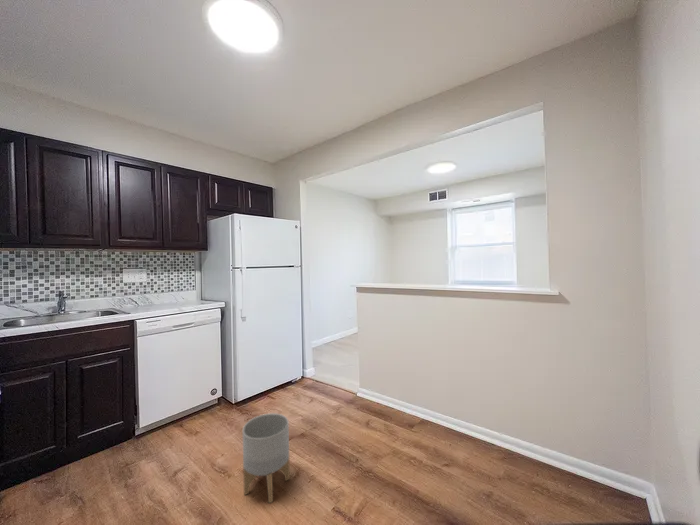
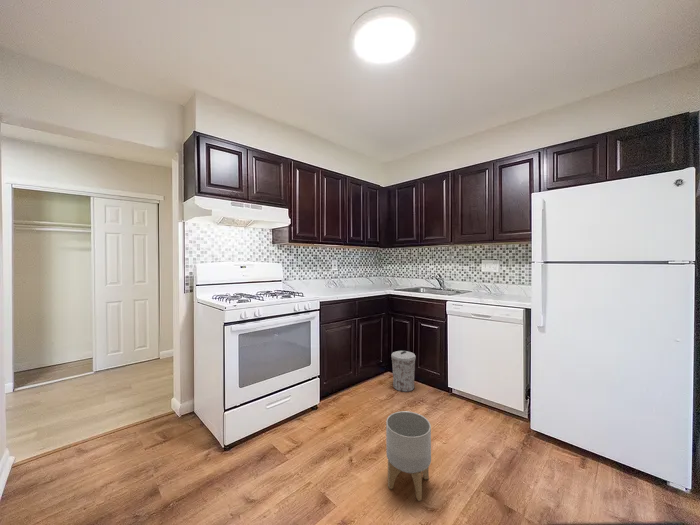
trash can: none [33,419,92,500] -> present [391,351,416,392]

